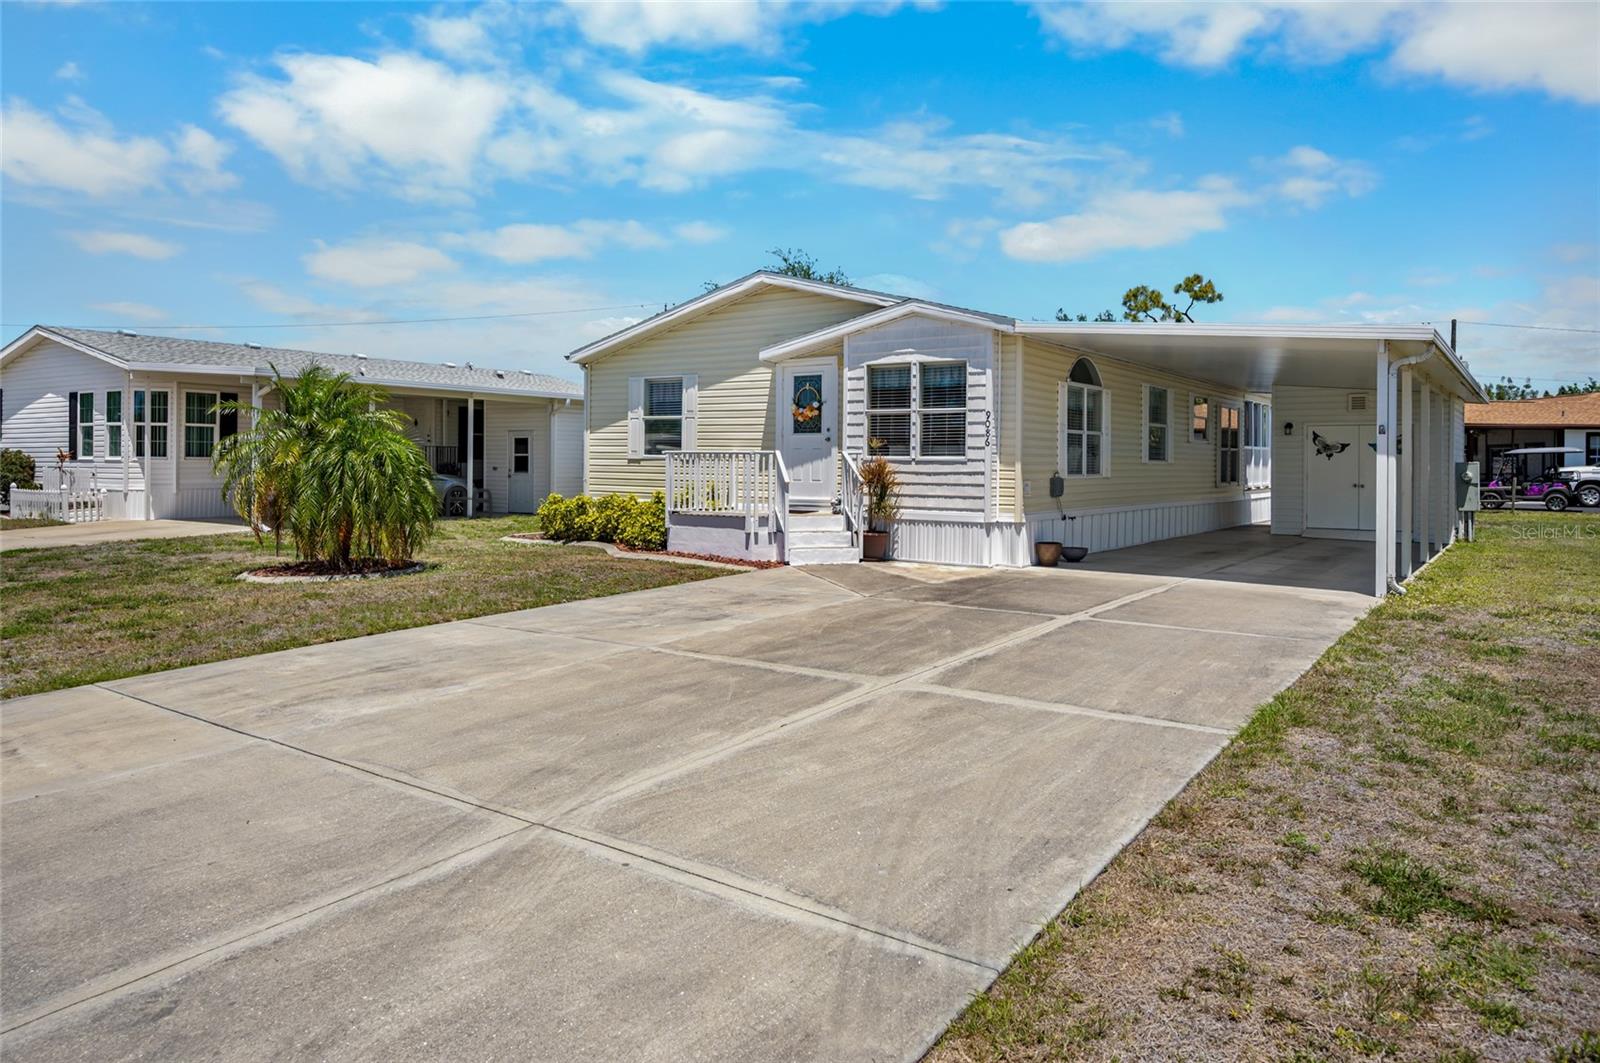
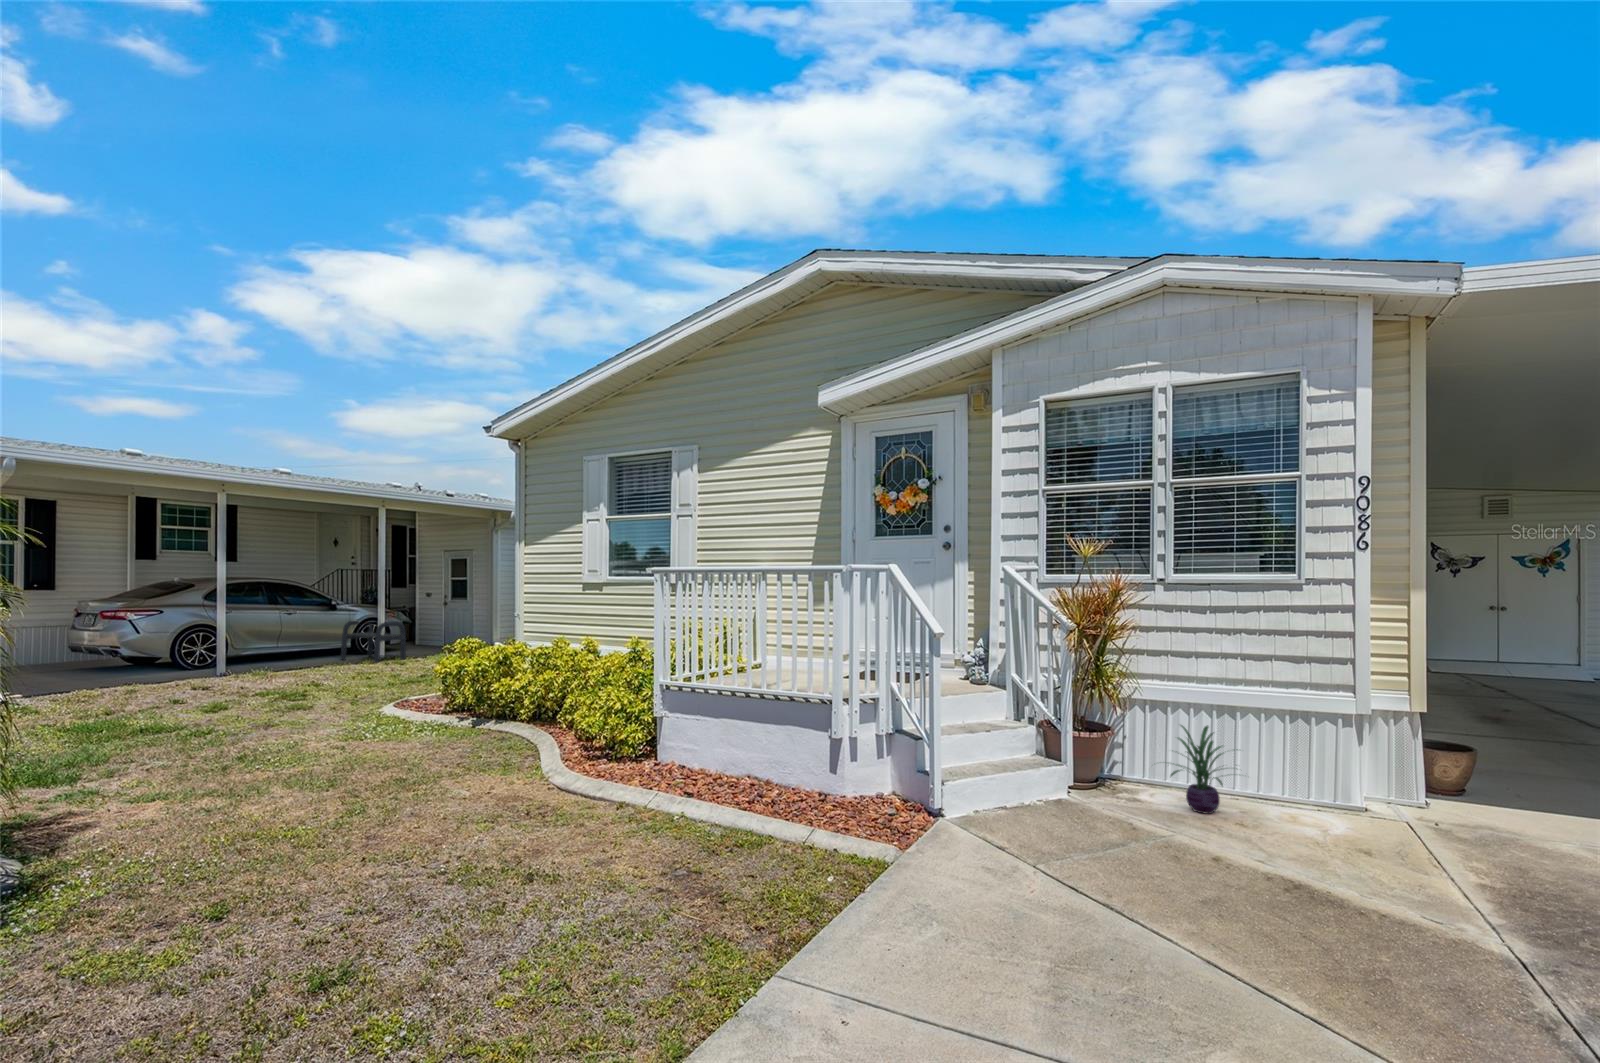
decorative plant: none [896,528,937,567] -> present [1171,725,1238,814]

